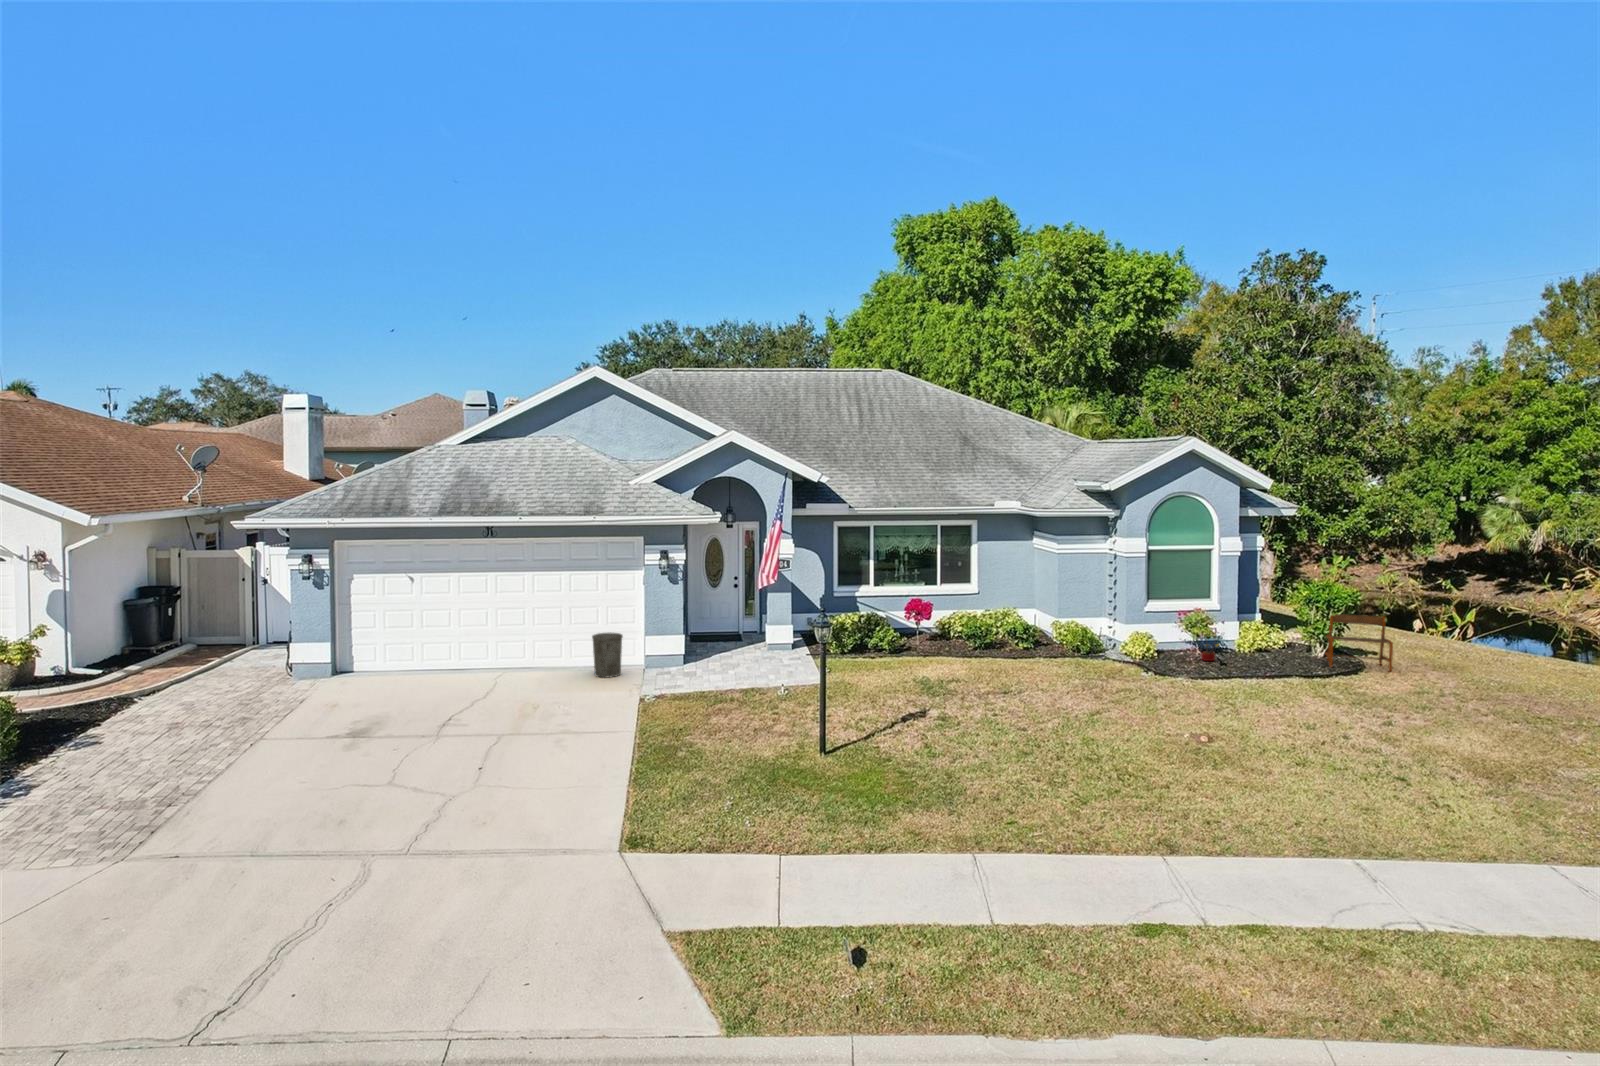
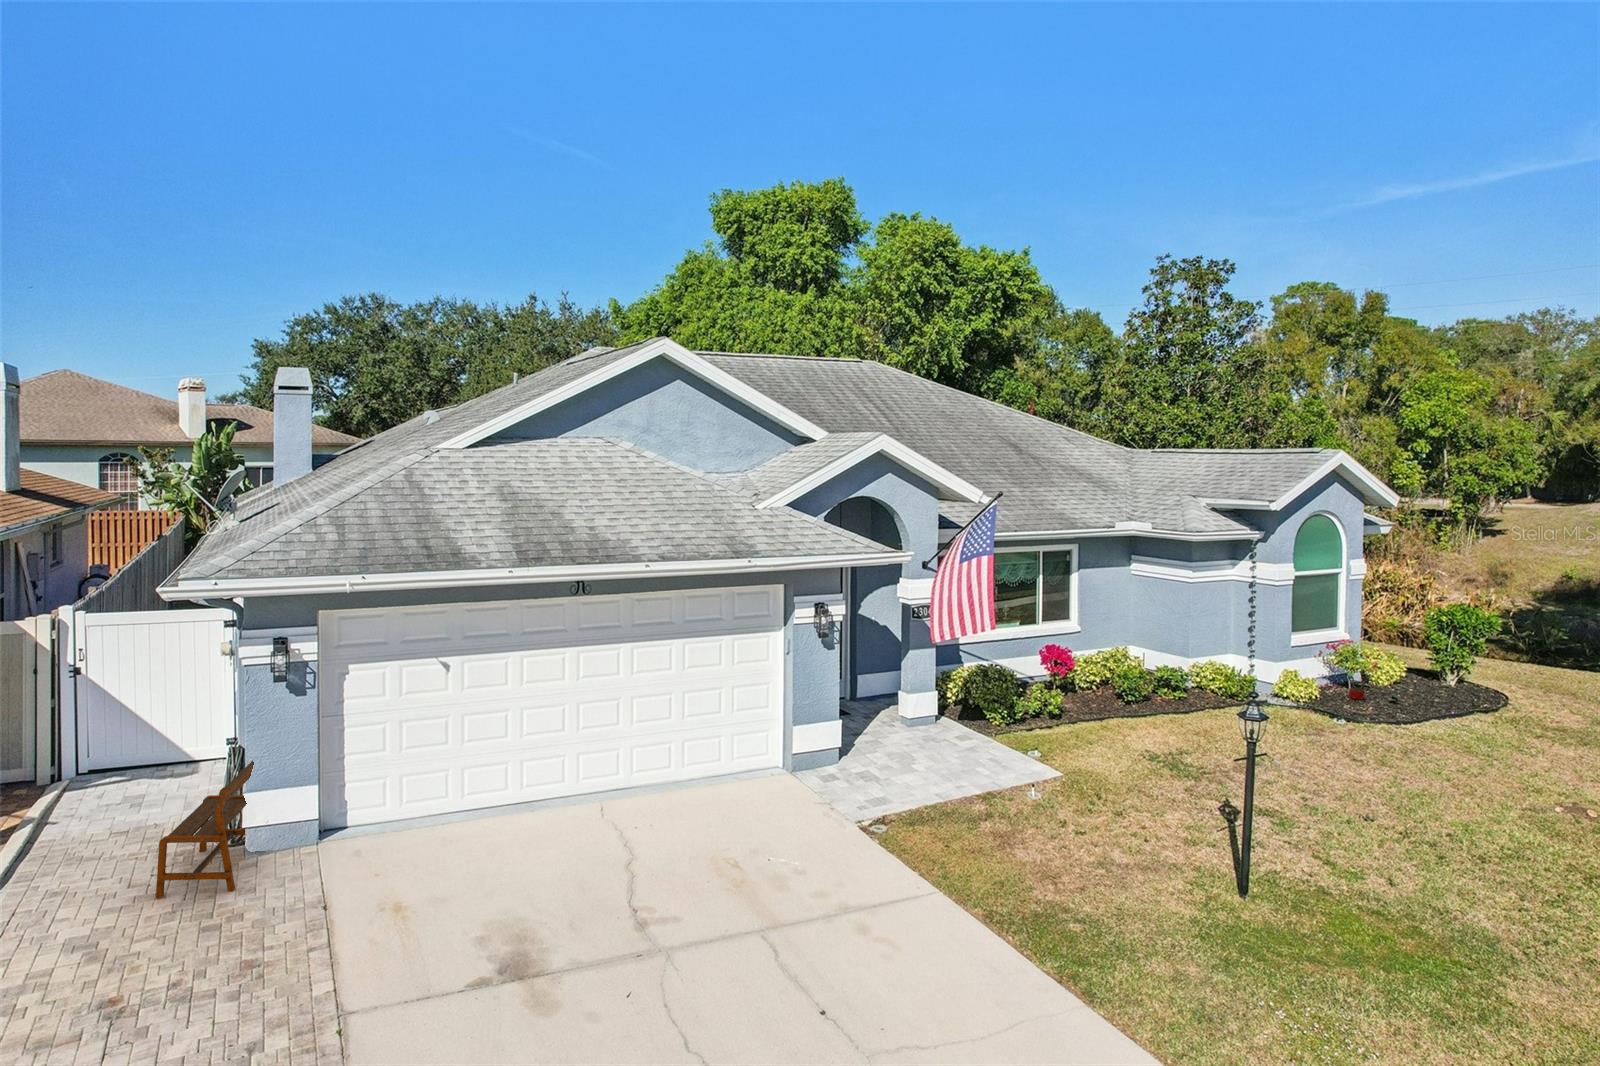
bench: present [1325,614,1393,672] -> present [156,761,254,898]
trash can: present [592,633,623,677] -> none [739,728,785,798]

